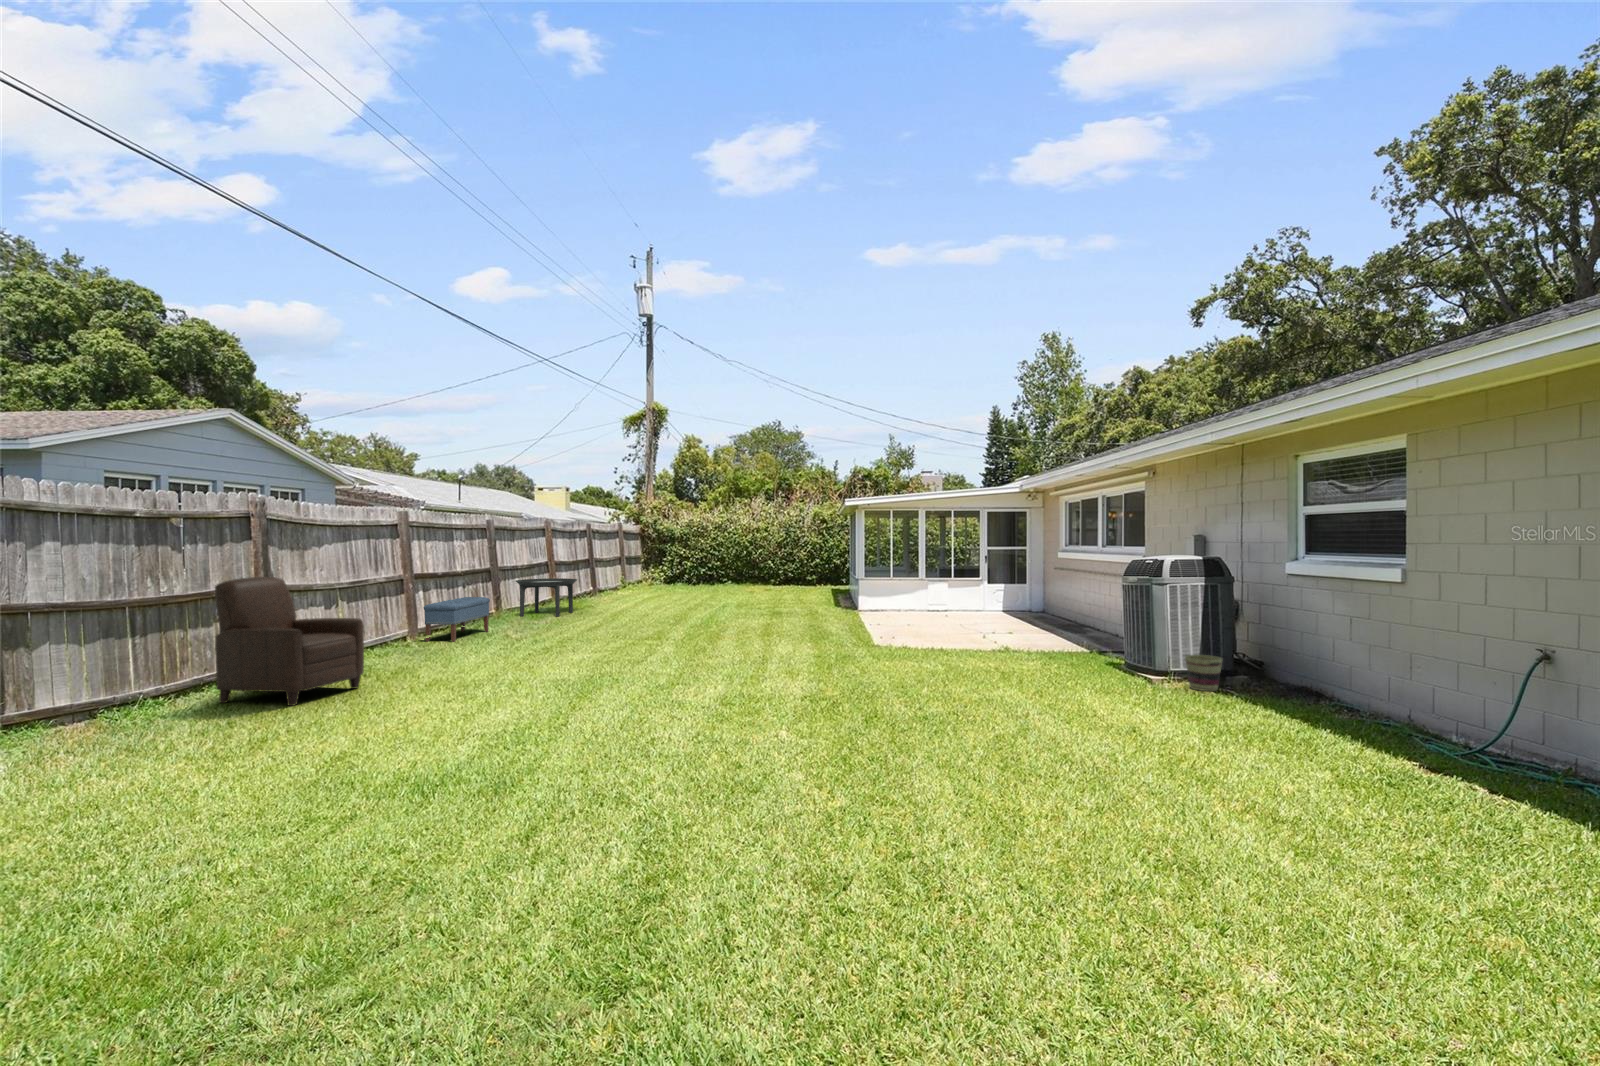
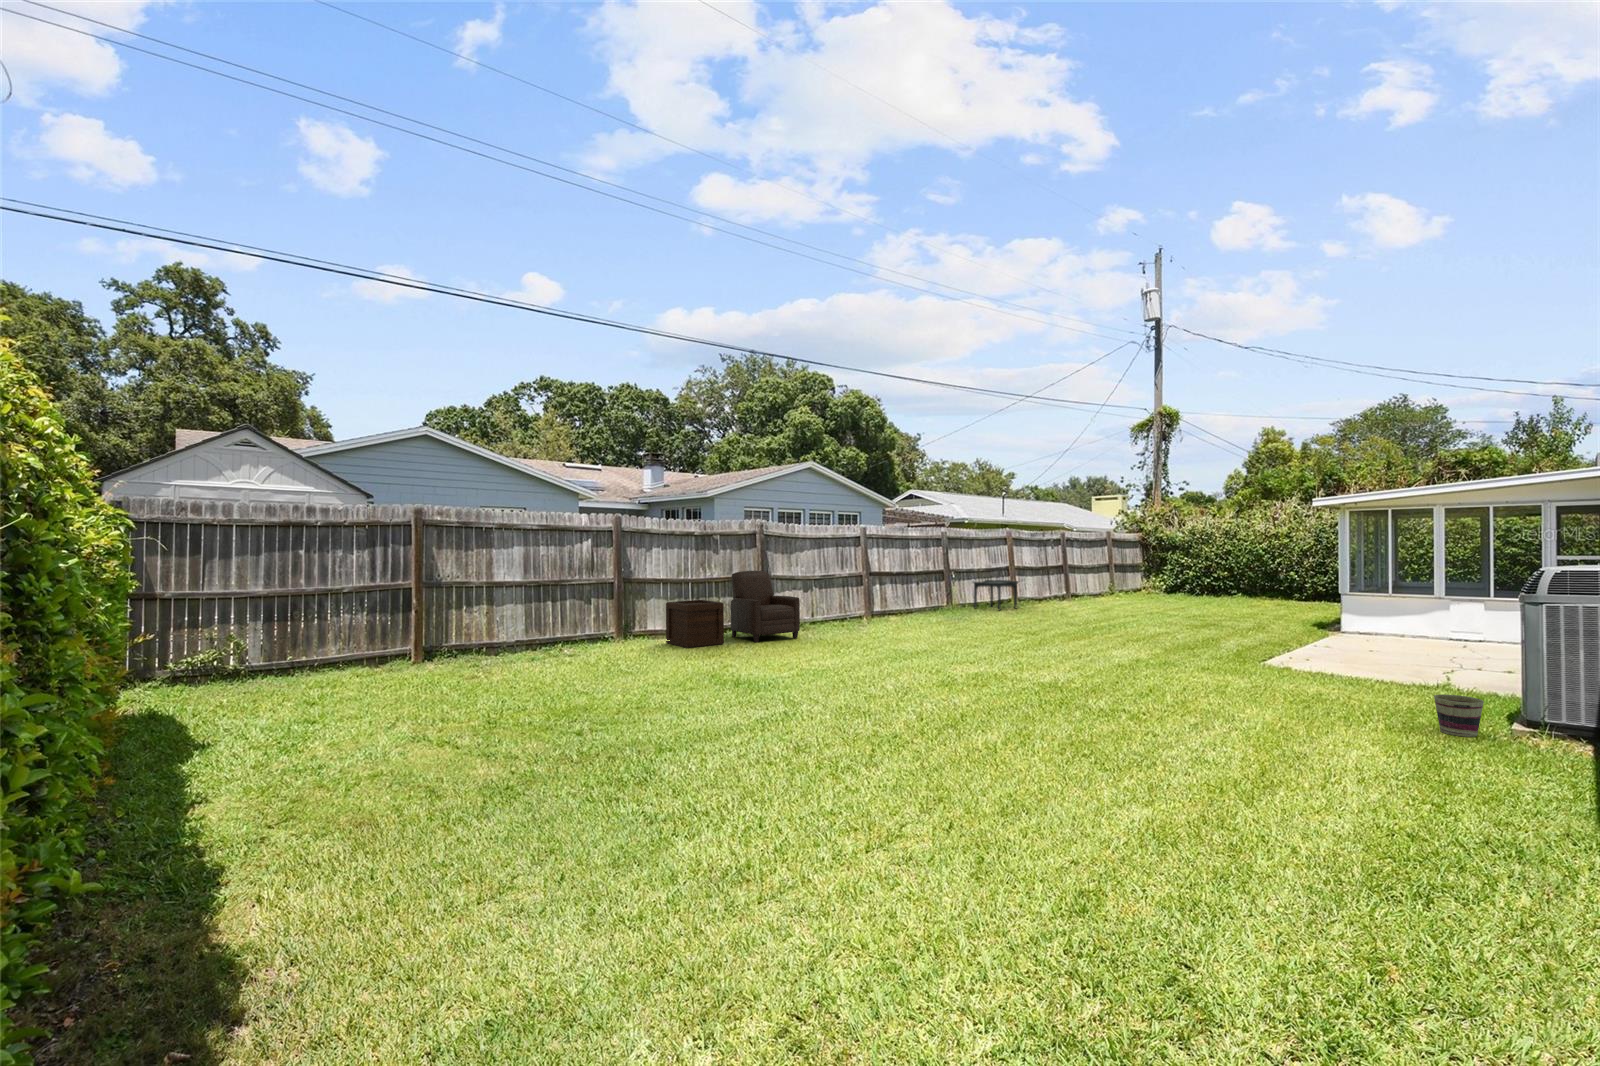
bench: present [424,597,490,642] -> none [879,590,930,621]
wooden crate: none [78,638,231,739] -> present [666,600,724,648]

